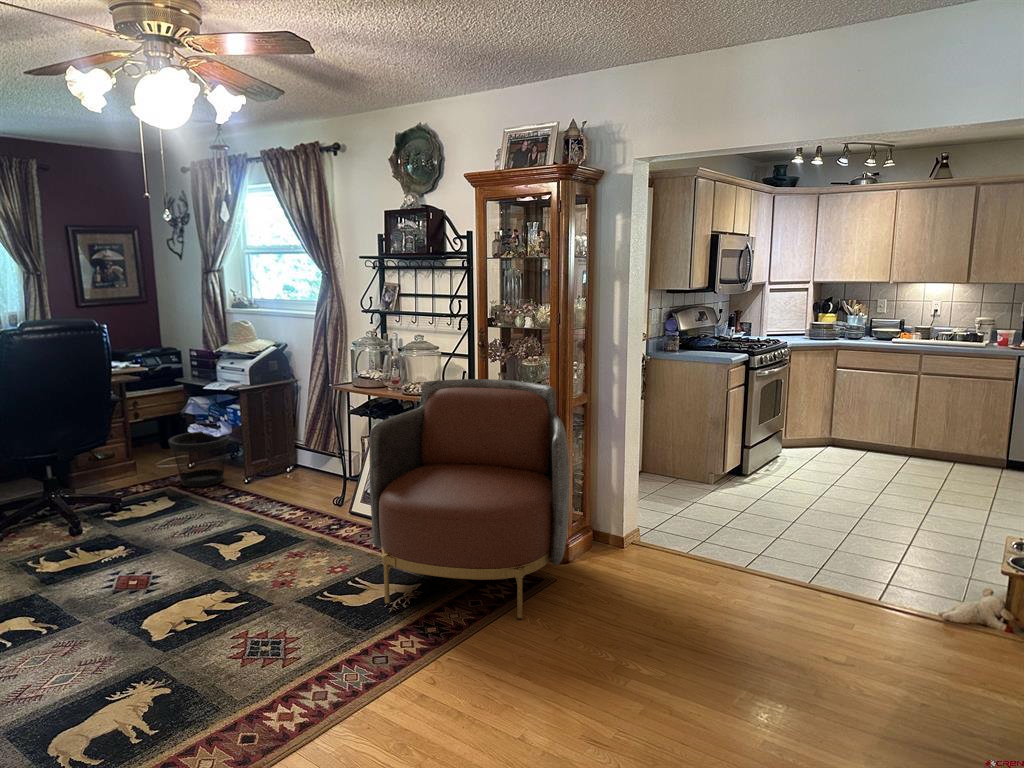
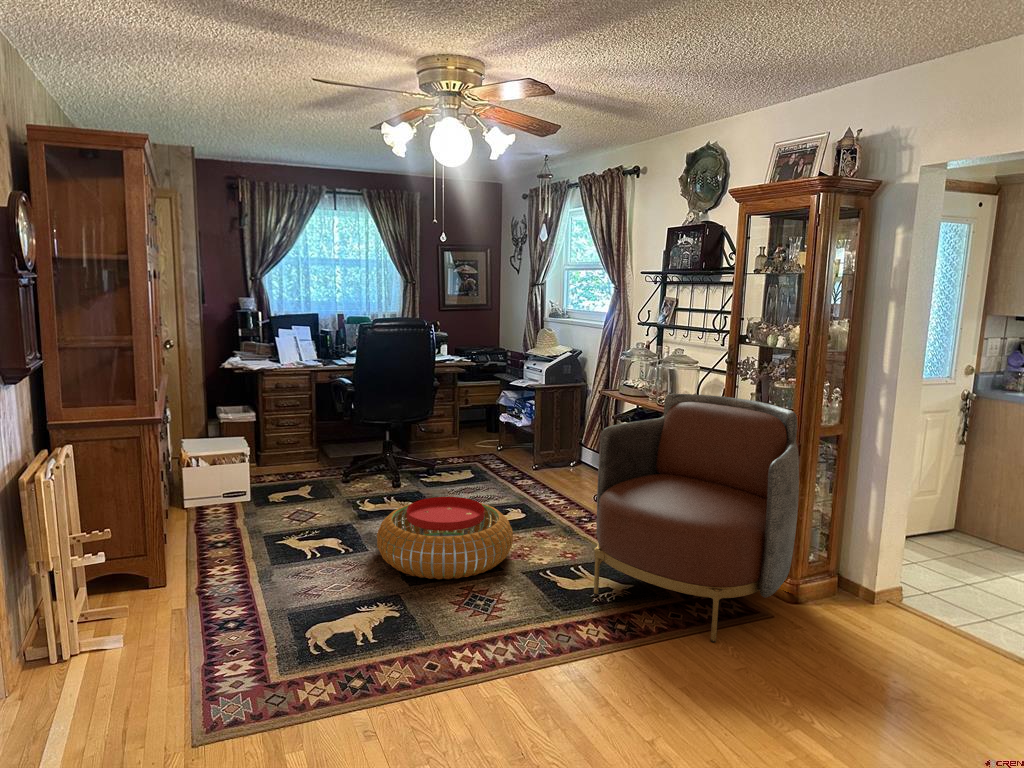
wastebasket: present [168,431,229,487] -> none [480,420,527,466]
pouf: none [95,531,276,640] -> present [377,497,513,579]

